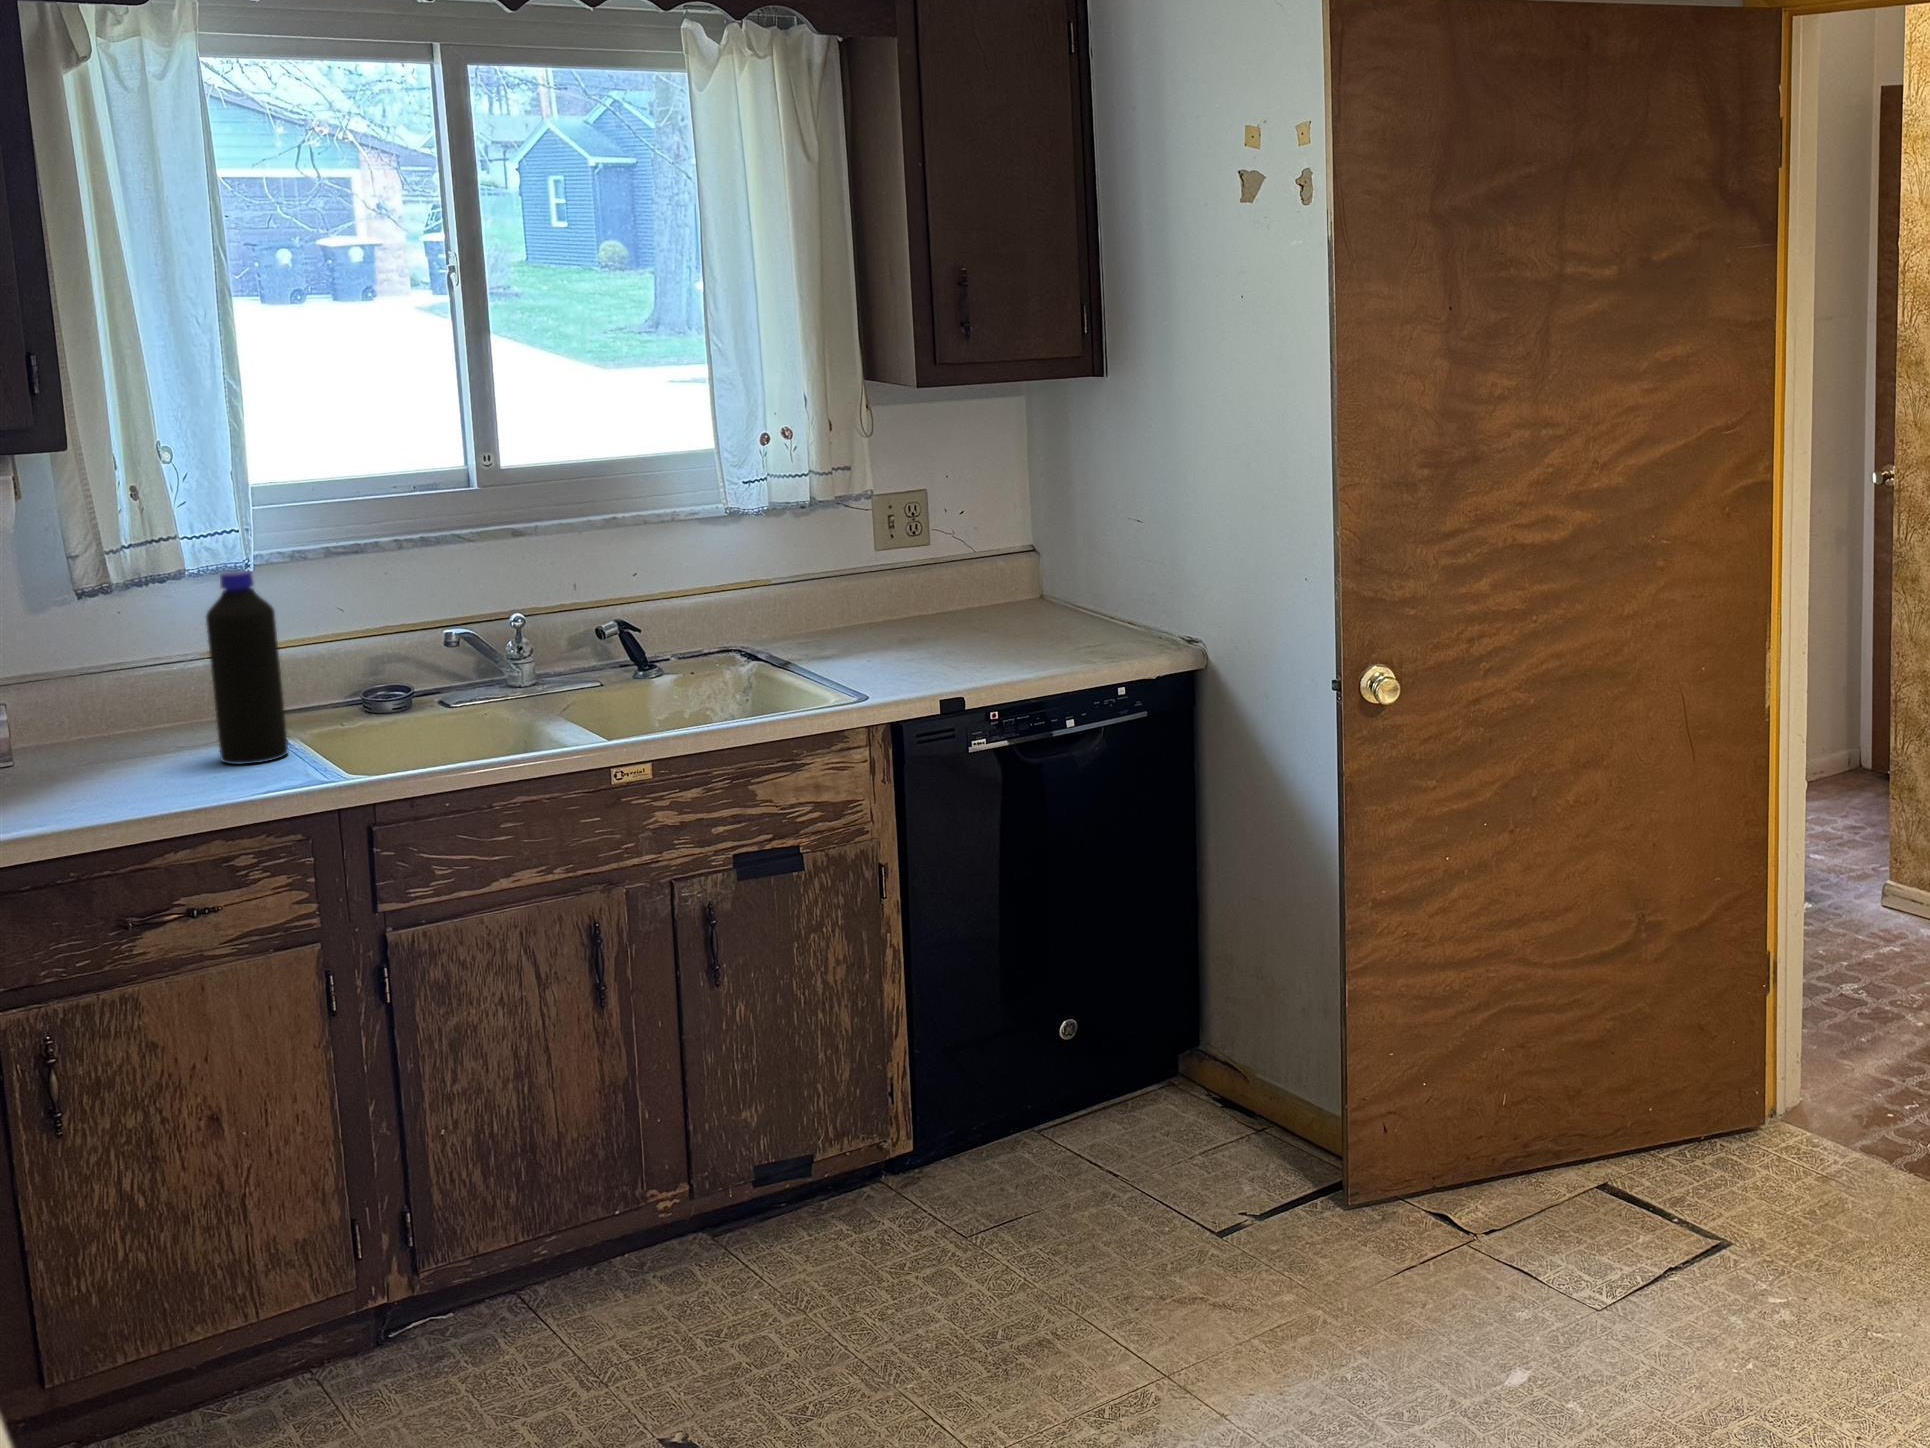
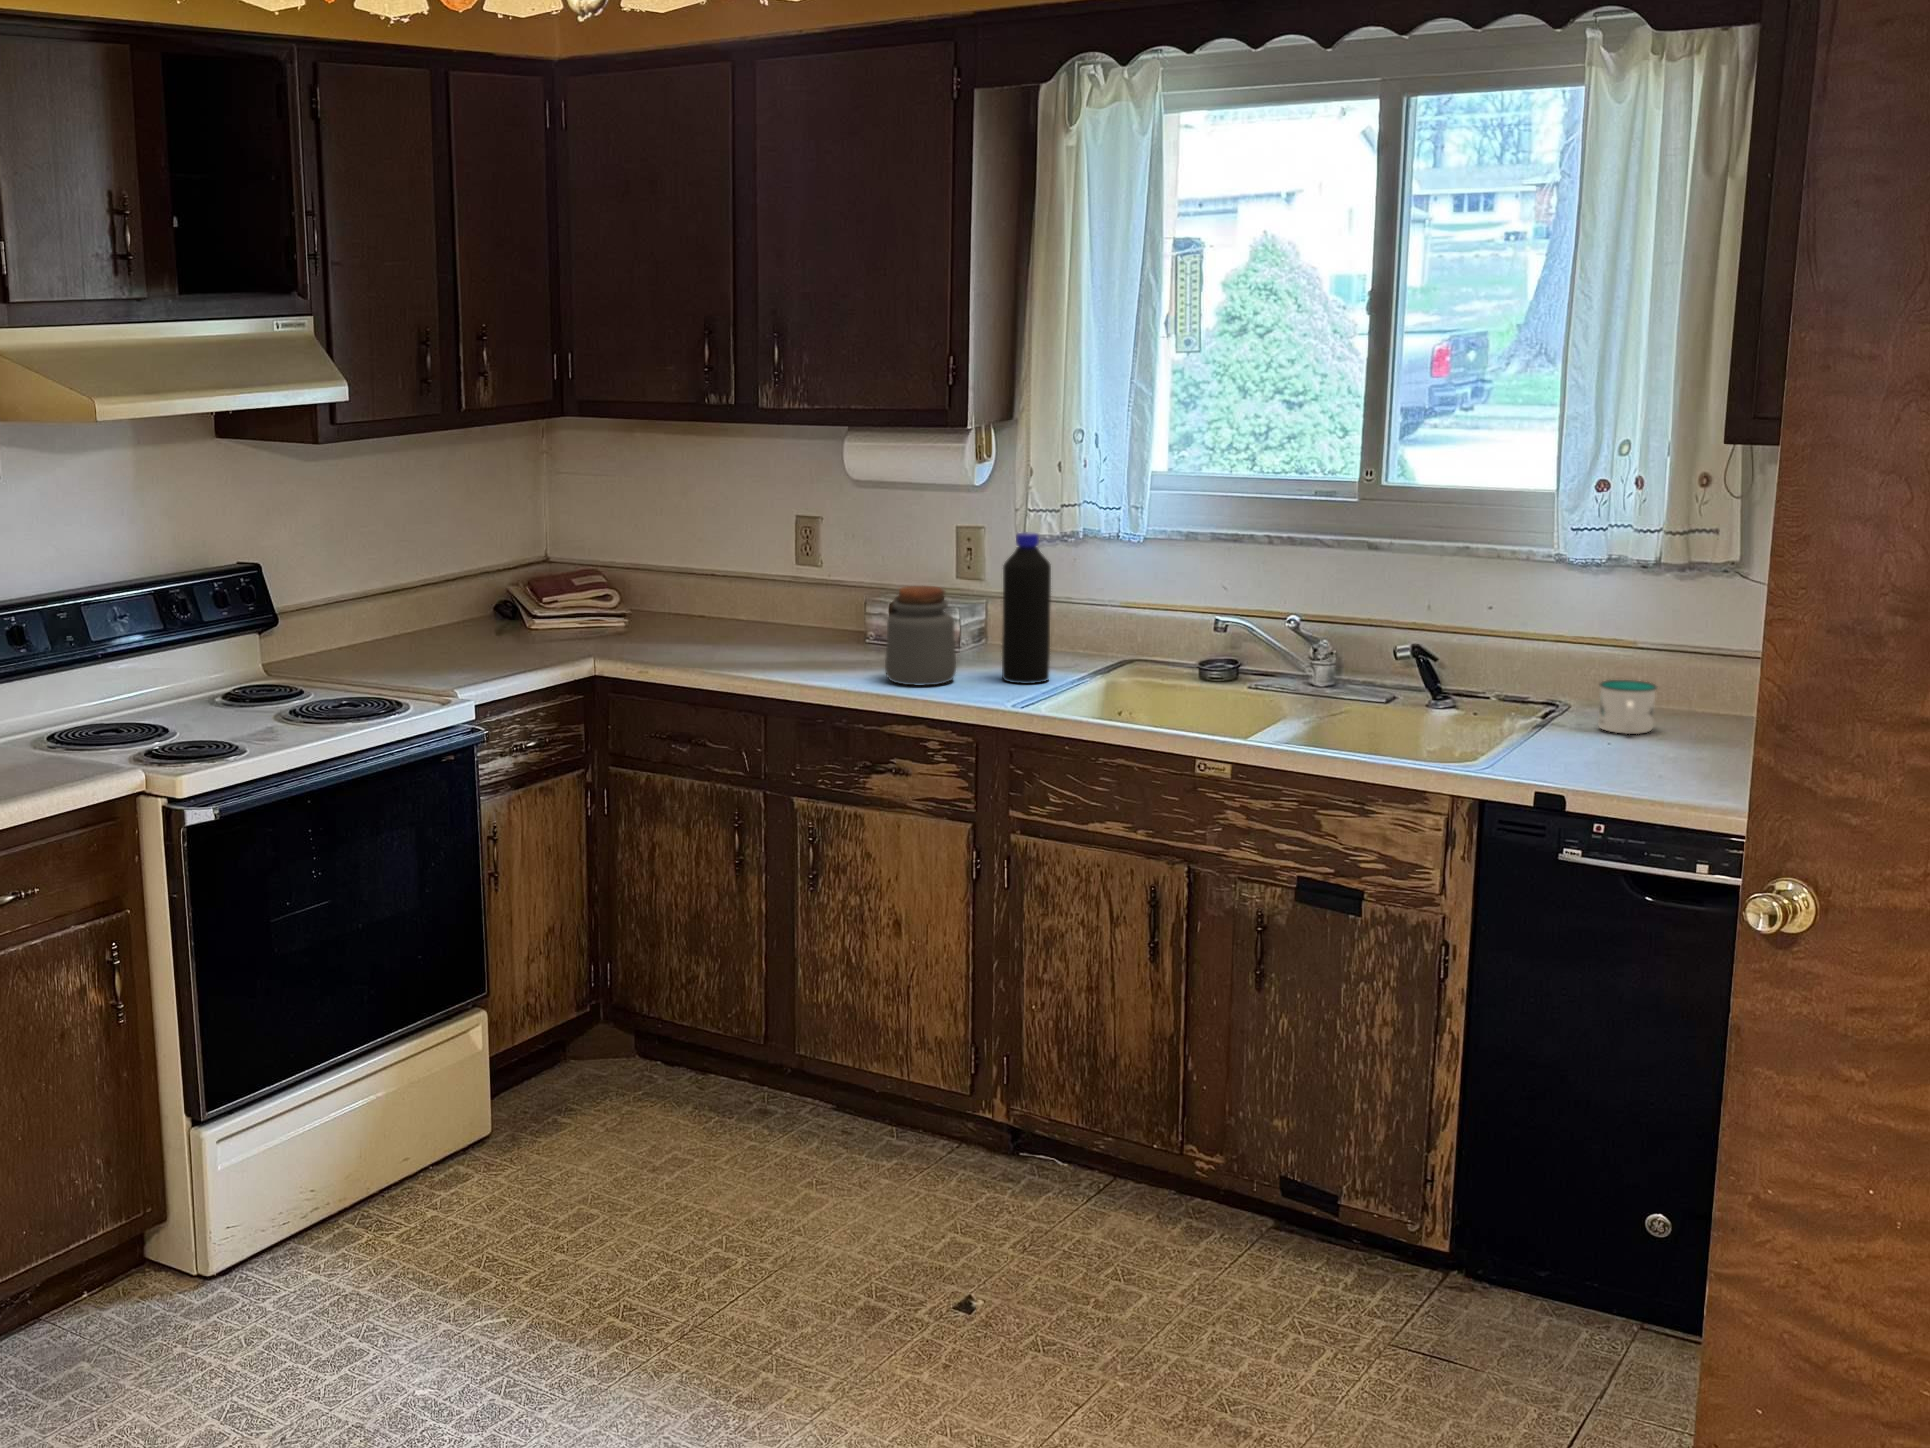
mug: none [813,607,865,655] -> present [1598,680,1657,734]
jar: none [73,663,194,803] -> present [885,586,956,685]

